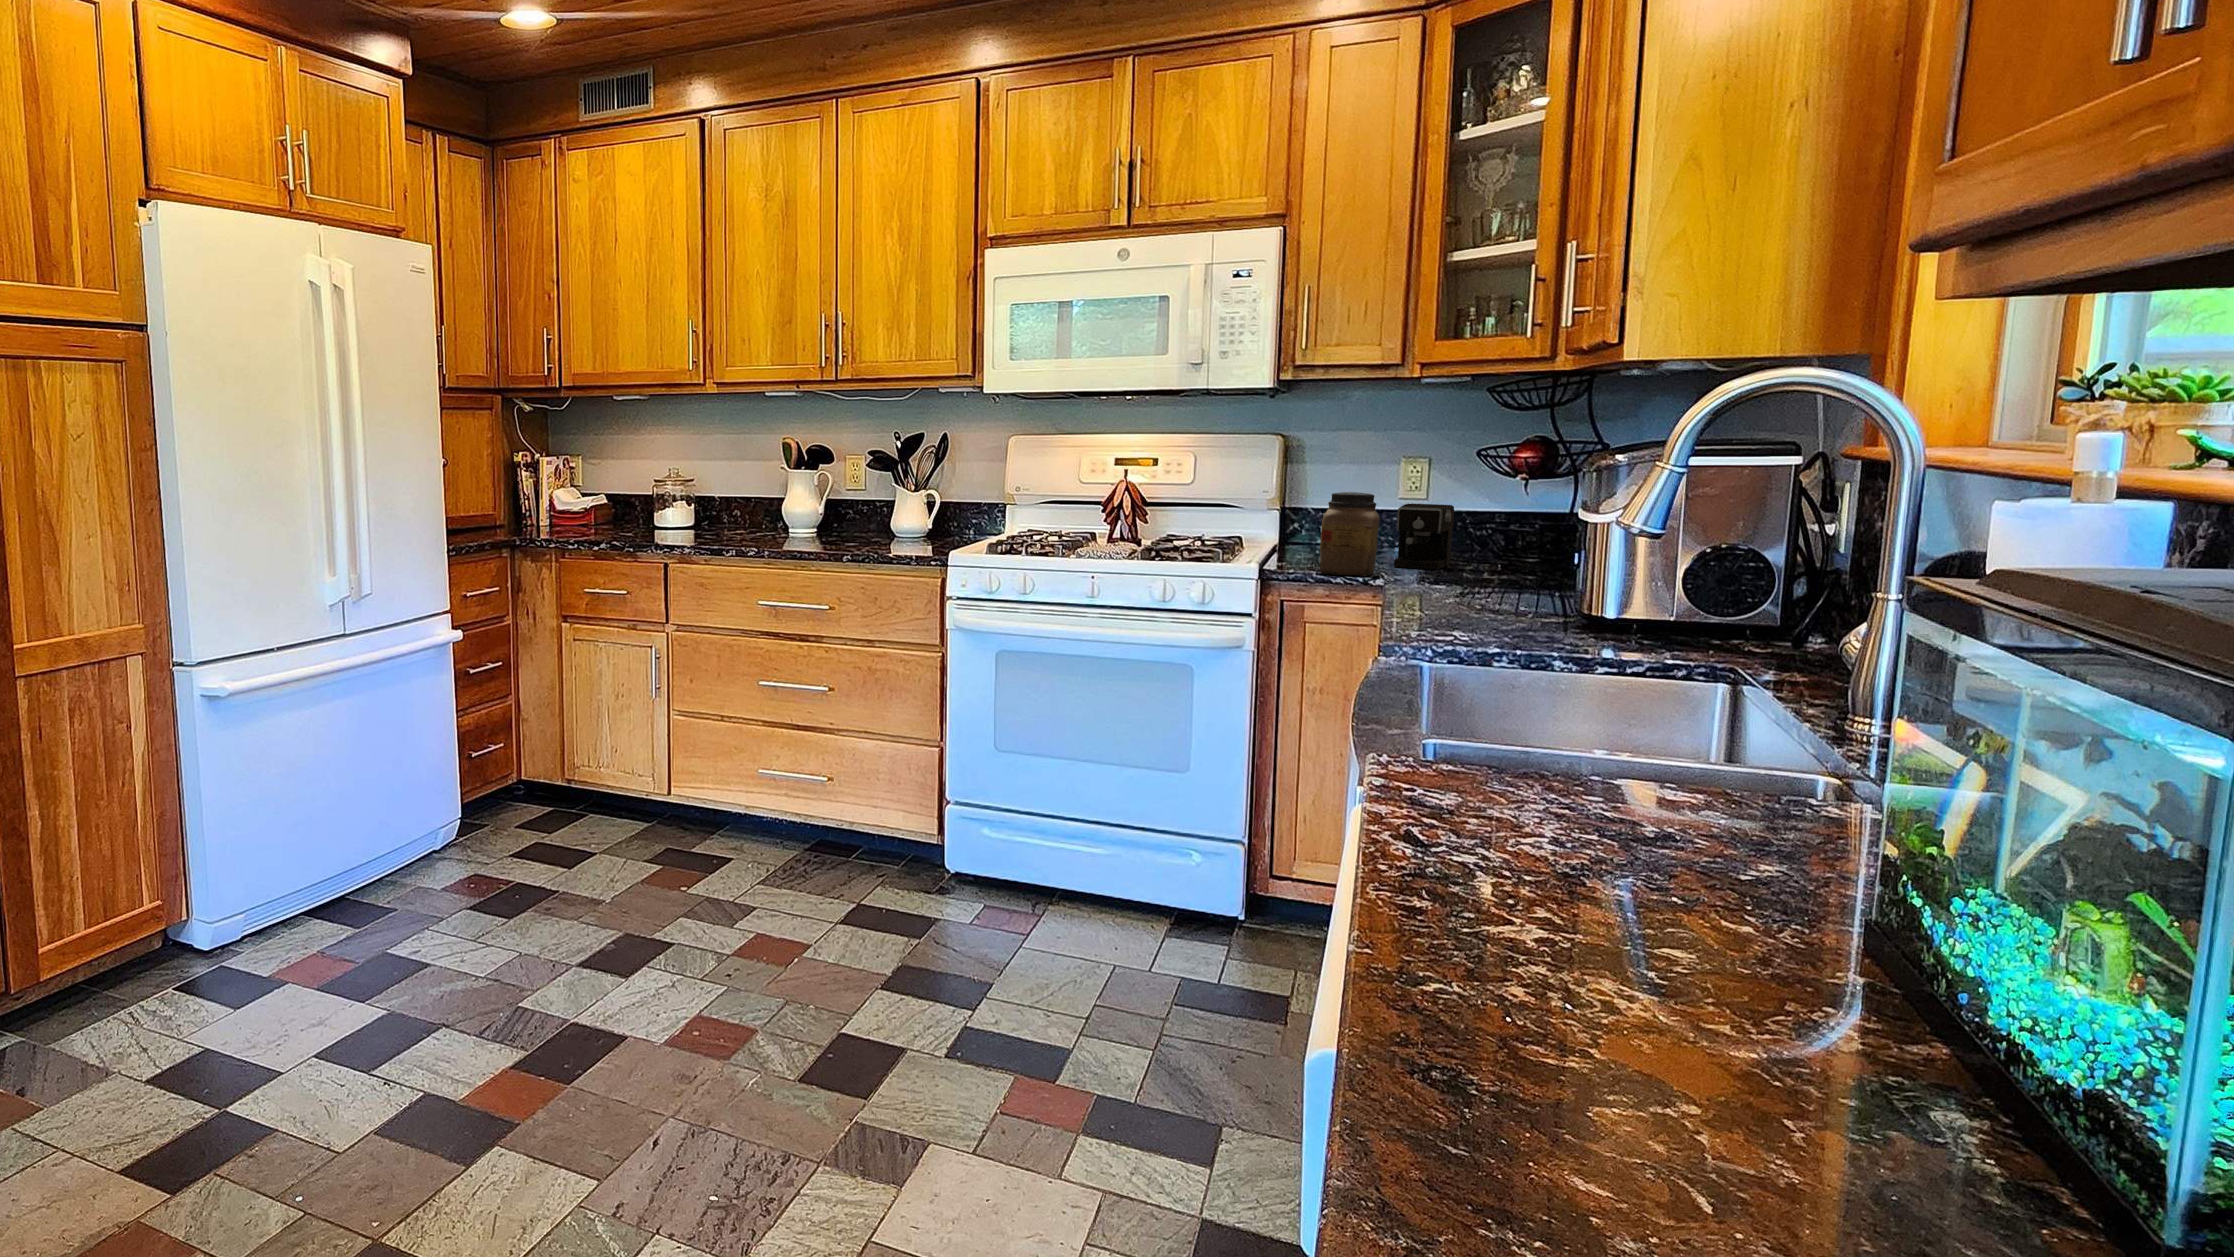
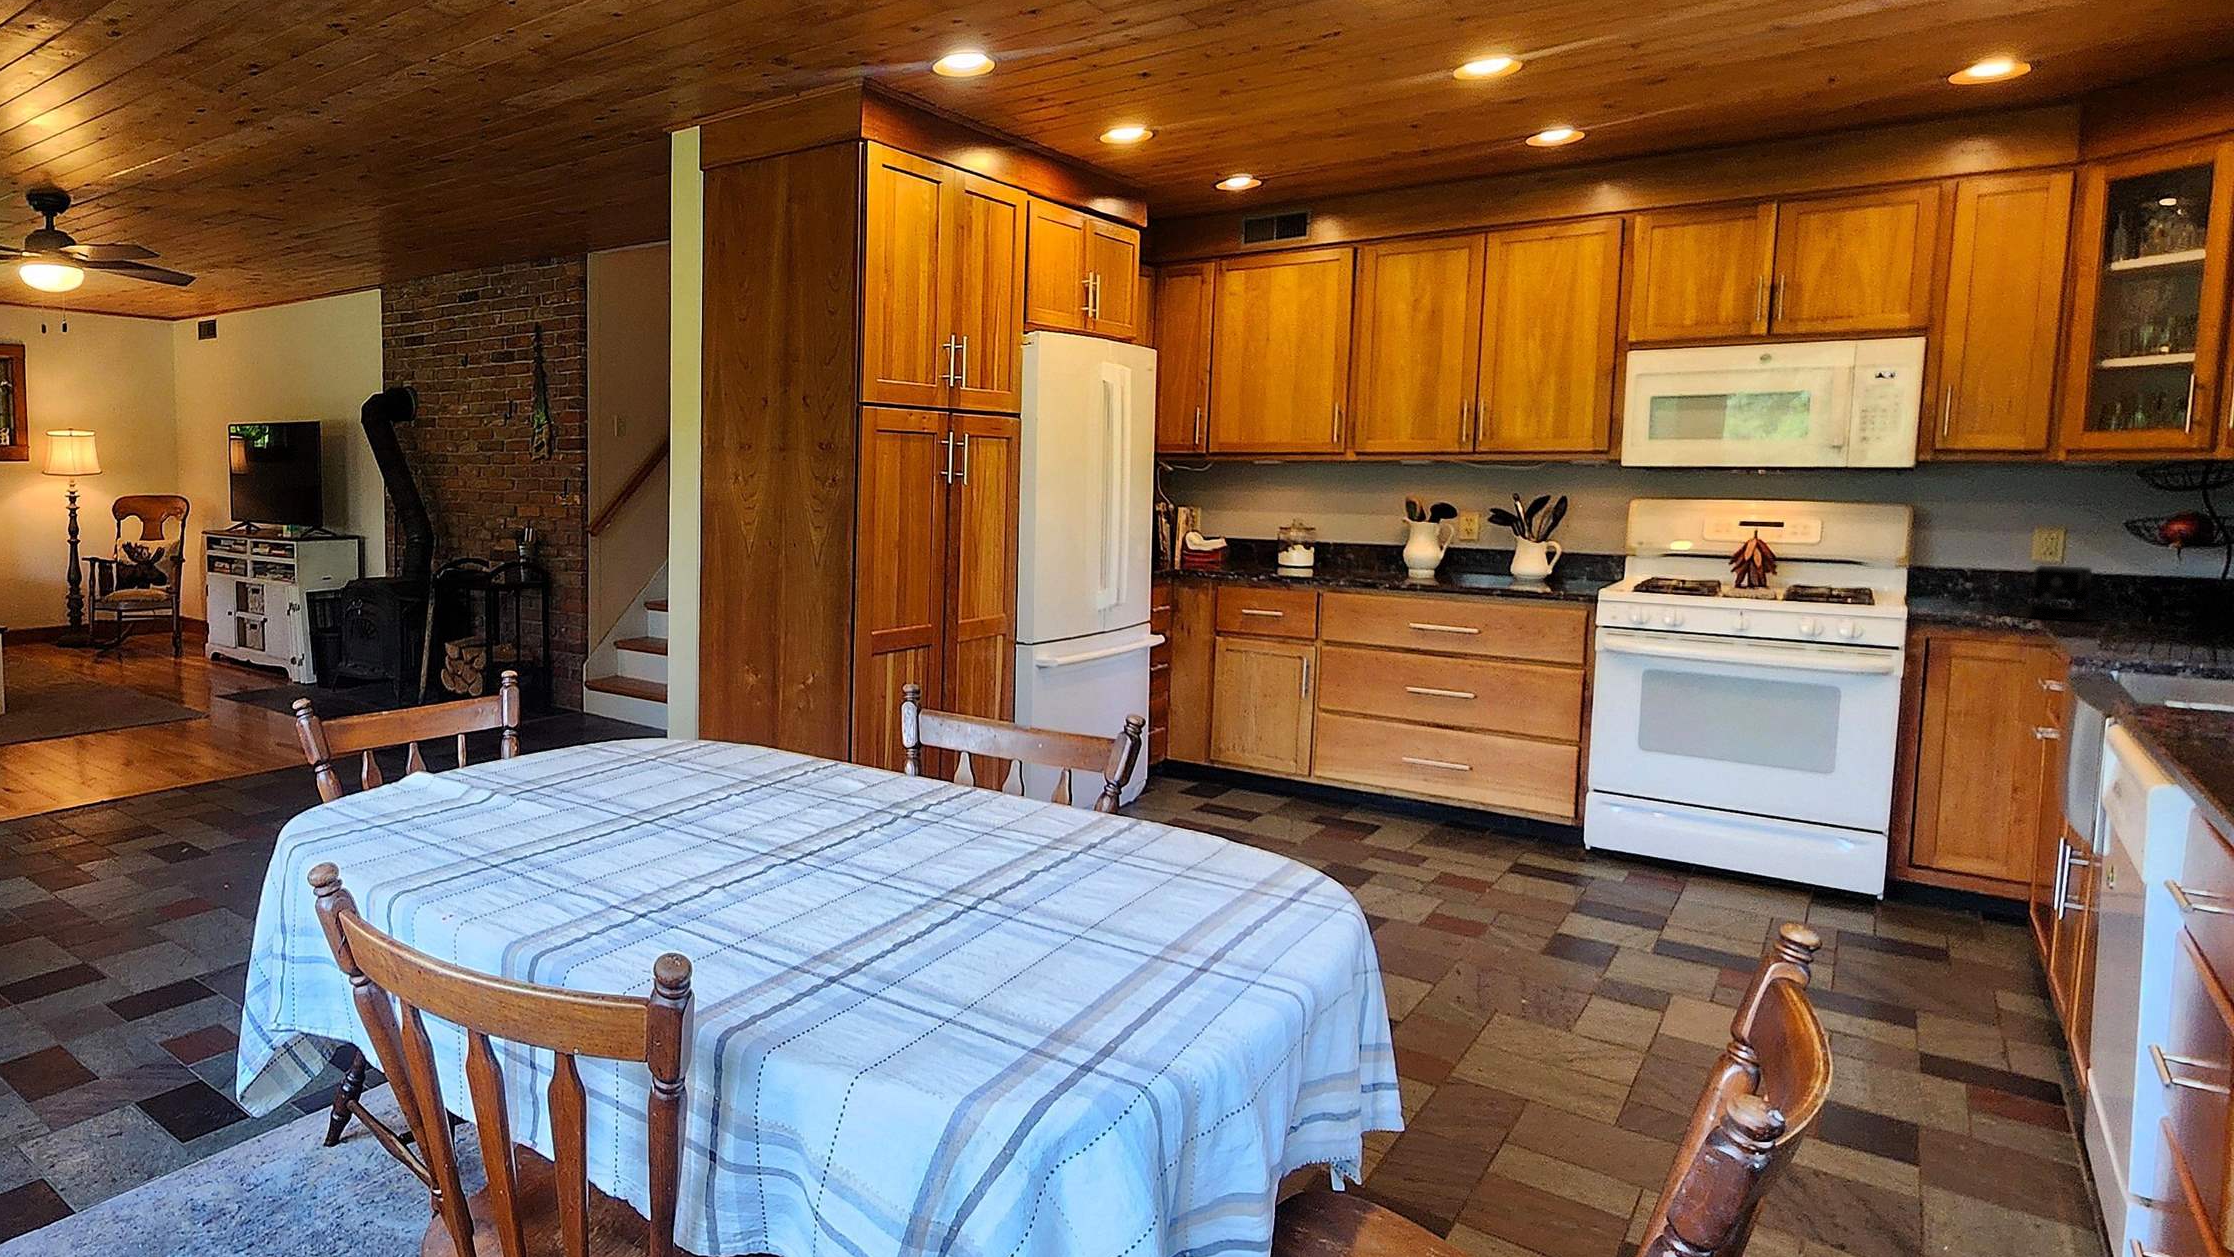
jar: present [1320,492,1380,576] -> none [1960,553,2021,622]

